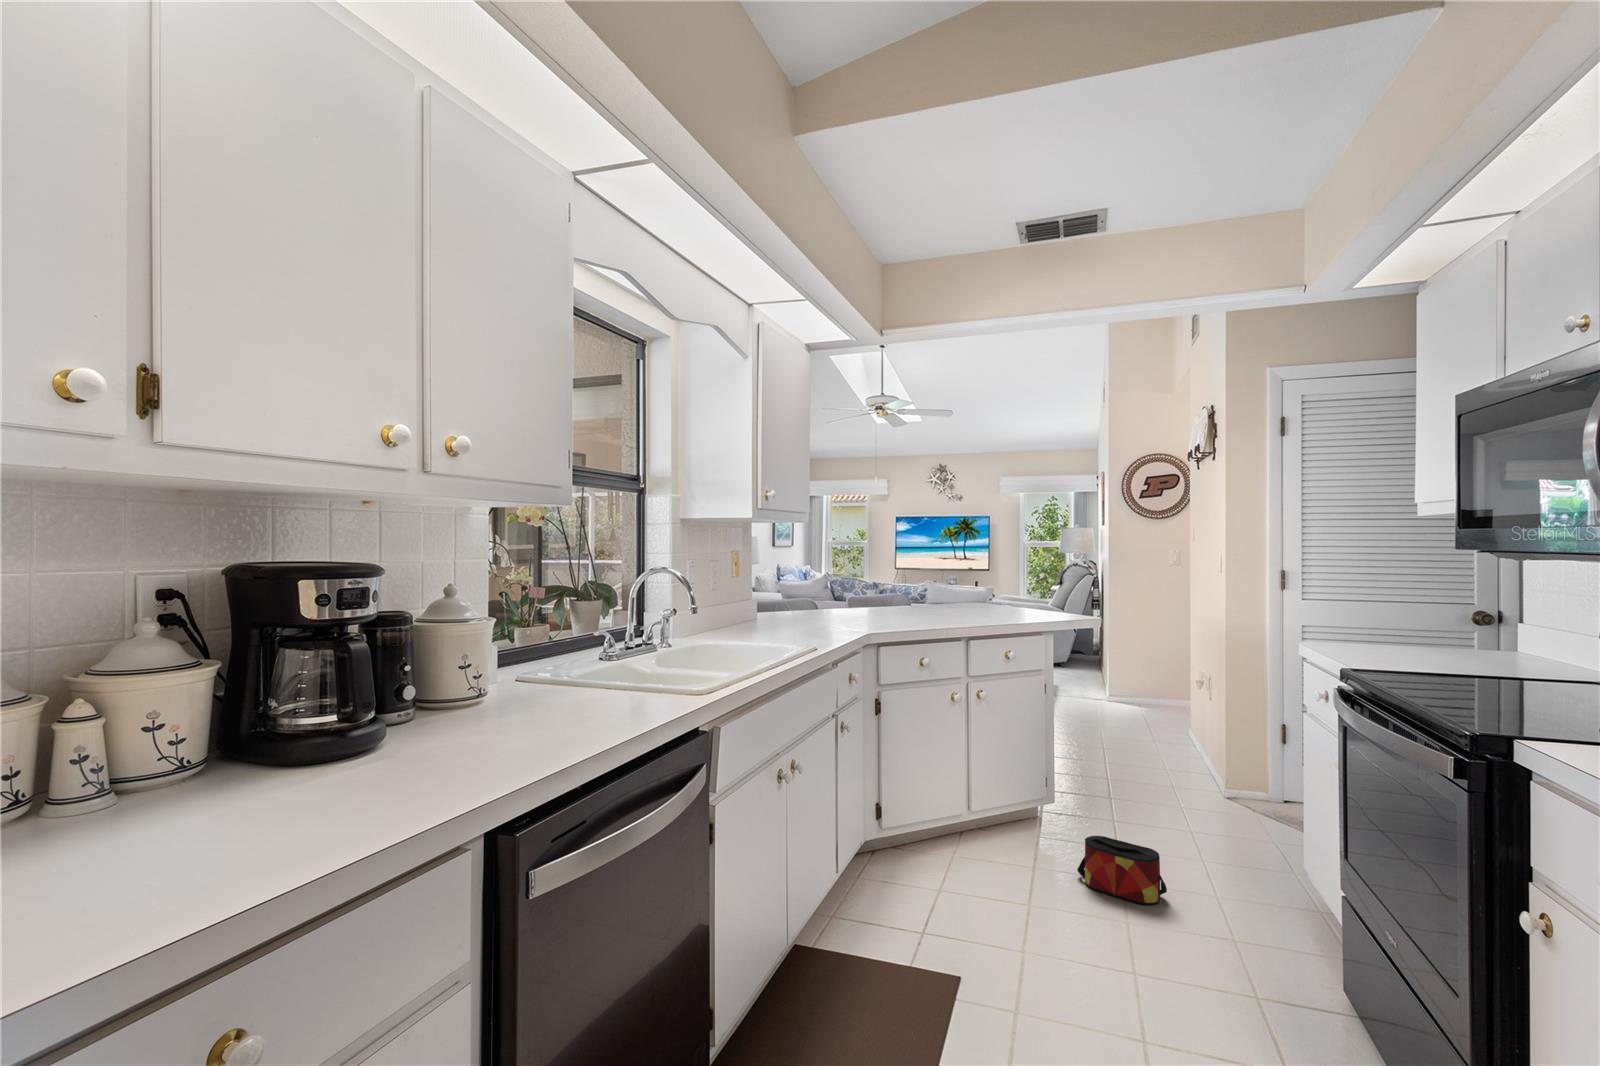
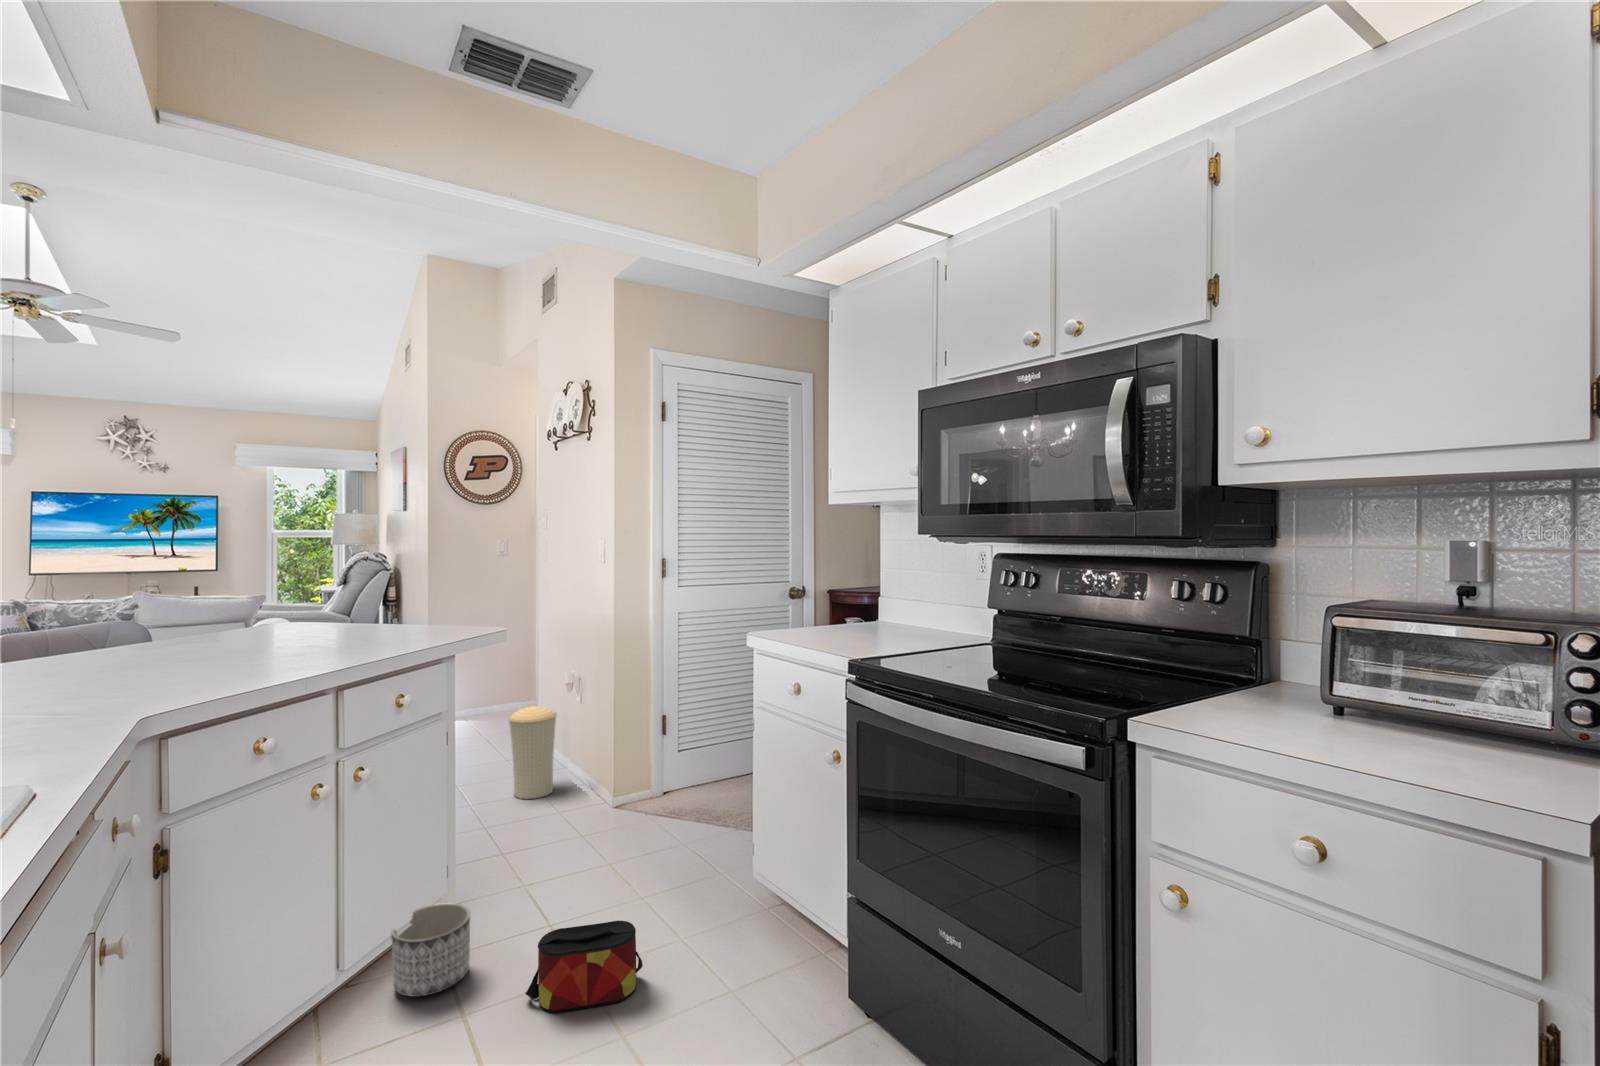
trash can: none [1138,694,1182,774] -> present [508,706,557,799]
planter: none [1004,795,1054,850] -> present [391,903,470,997]

